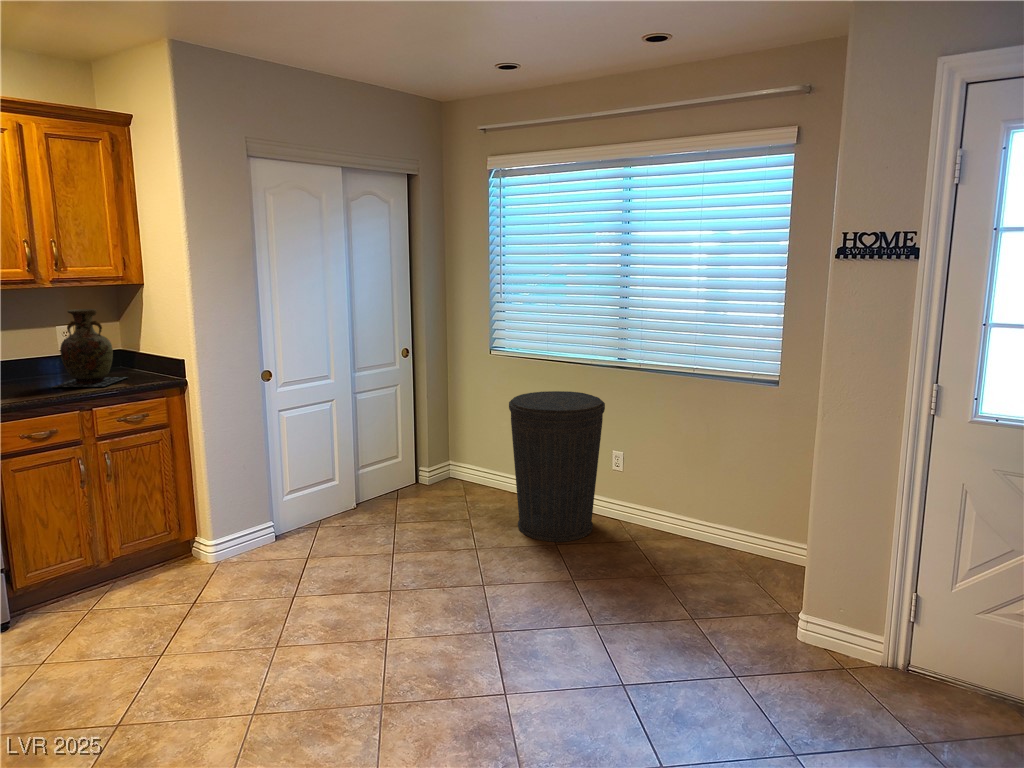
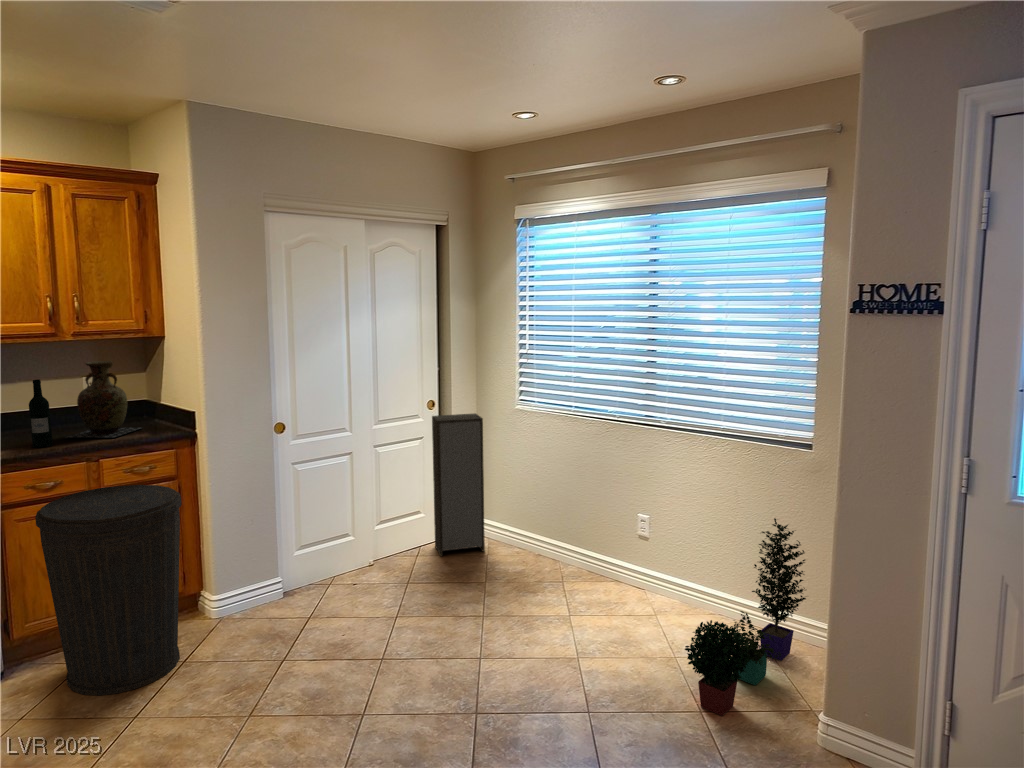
wine bottle: none [14,327,41,397] -> present [29,379,53,448]
storage cabinet: none [407,361,460,497] -> present [432,413,485,556]
trash can: present [509,391,605,542] -> present [35,485,182,695]
potted plant: none [675,447,772,618] -> present [685,518,806,716]

